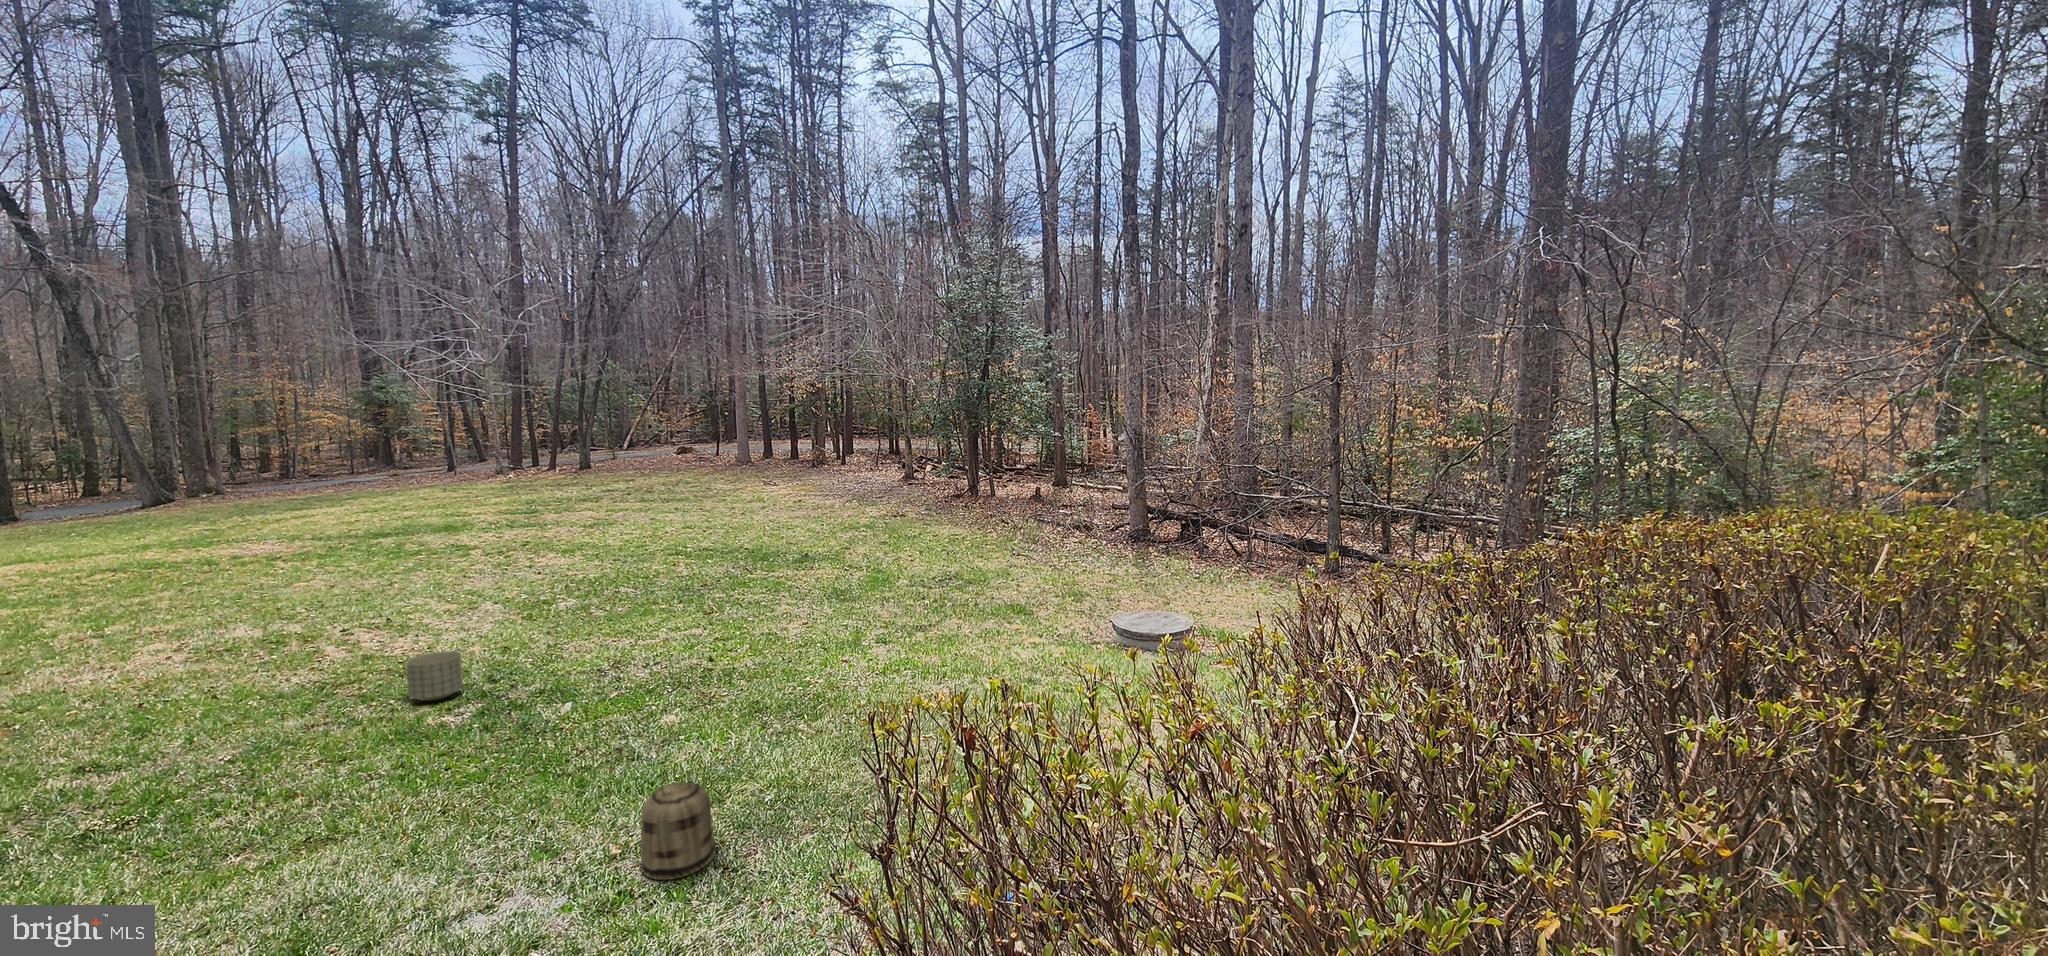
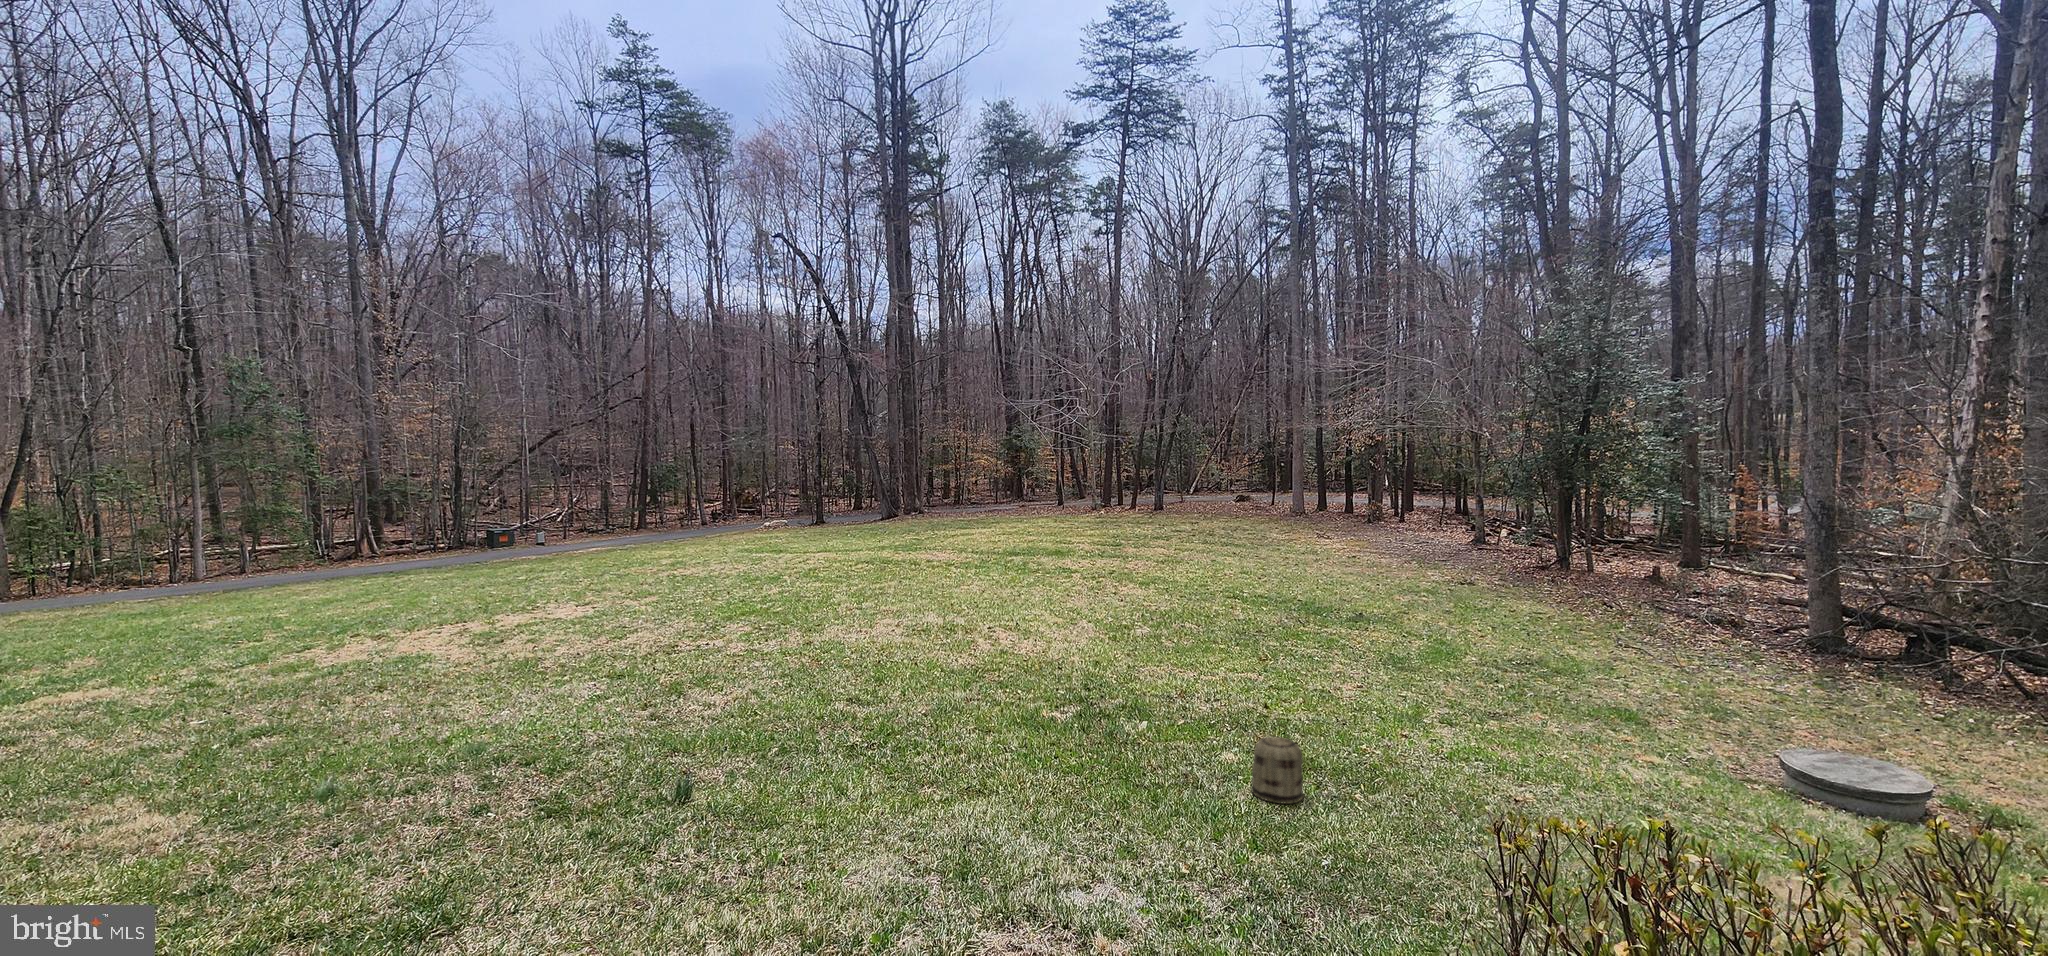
planter: present [406,651,463,701] -> none [1077,629,1109,663]

